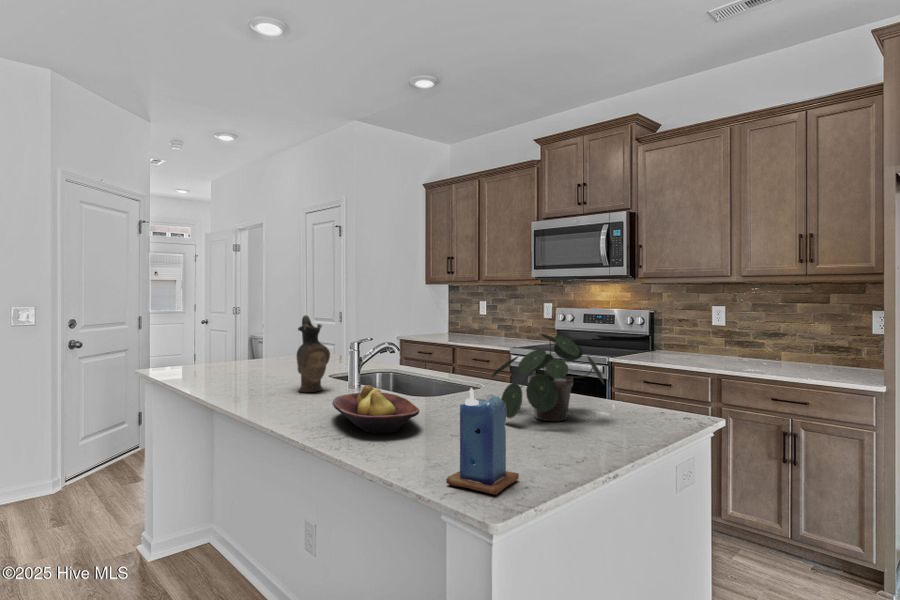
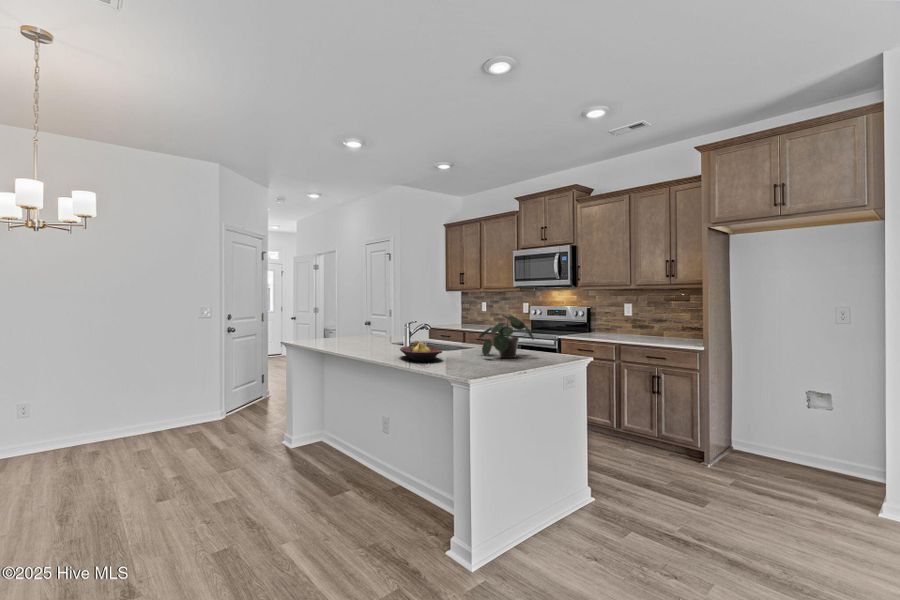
ceramic pitcher: present [297,315,330,392] -> none [376,308,394,349]
candle: present [446,388,519,495] -> none [453,334,484,375]

